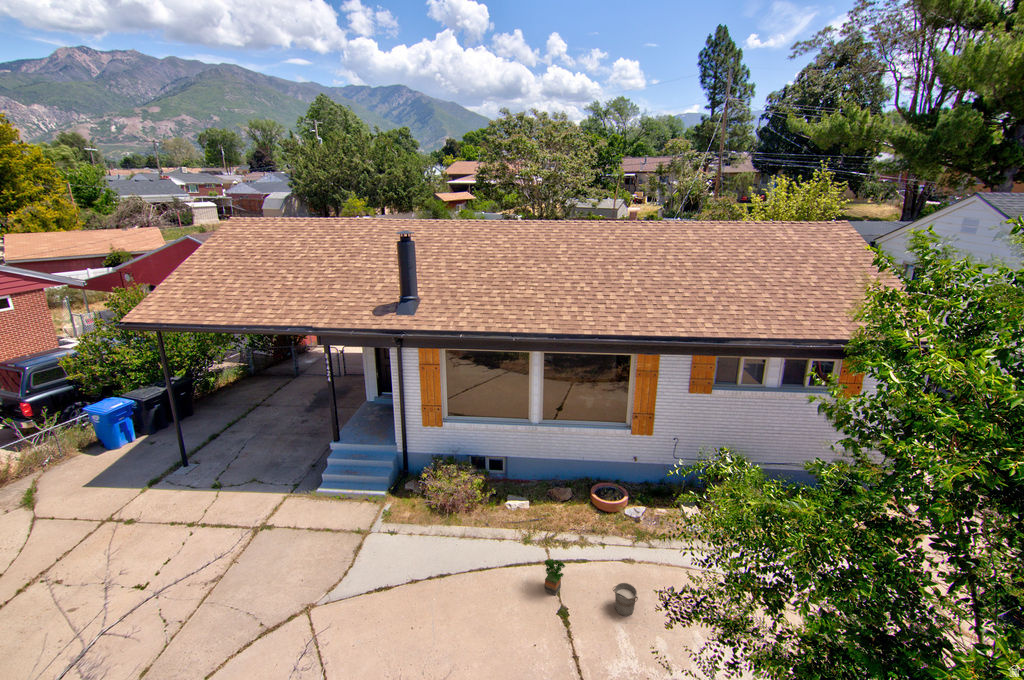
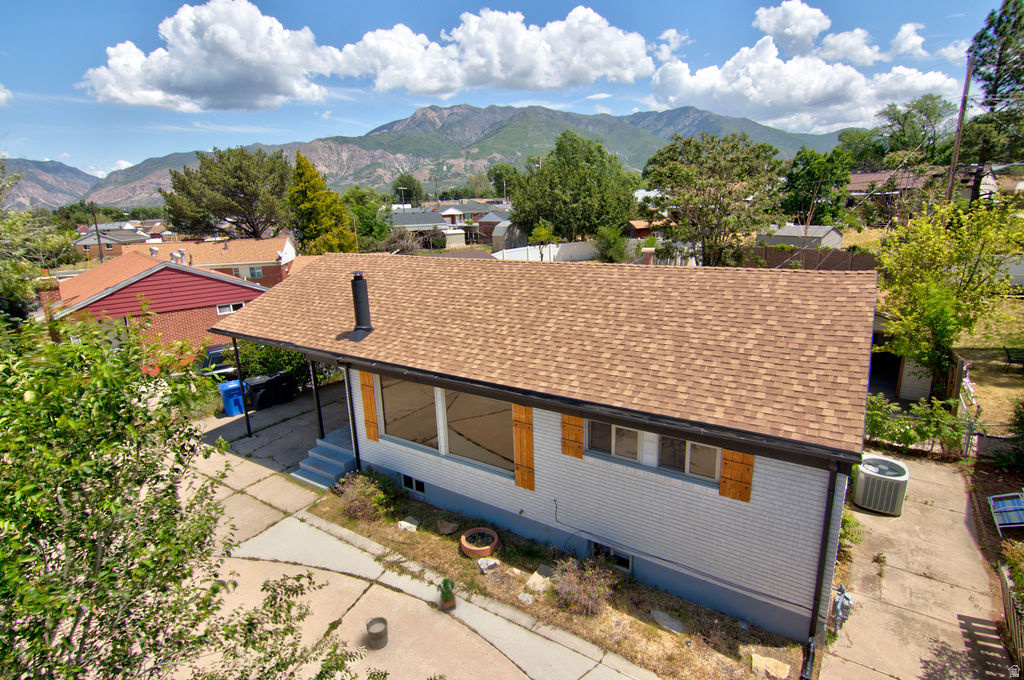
potted tree: present [545,559,565,596] -> present [437,578,459,613]

